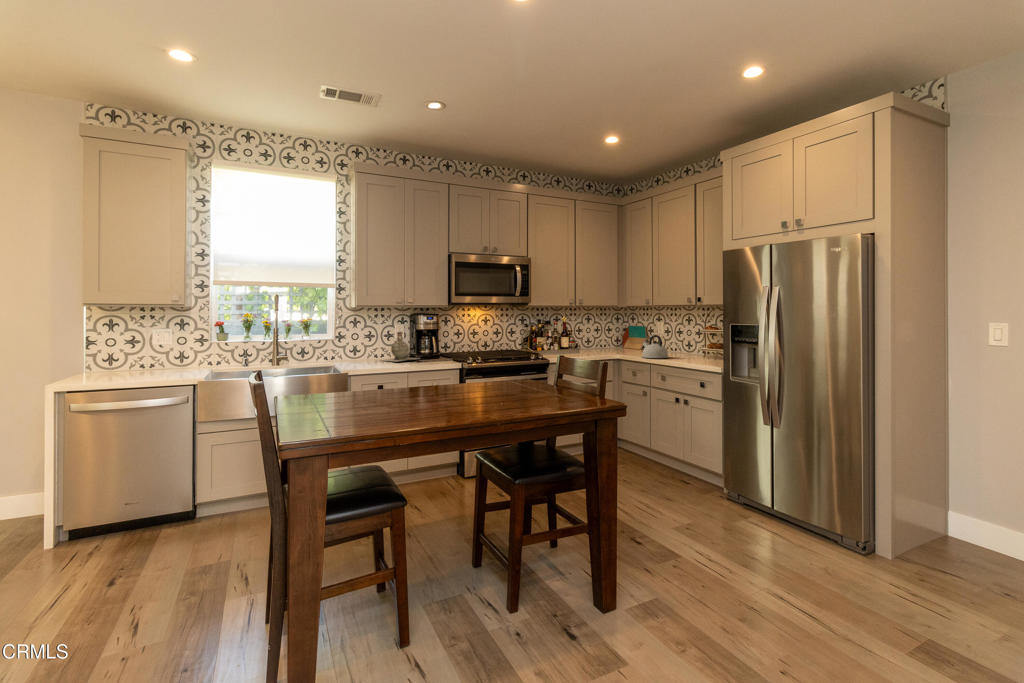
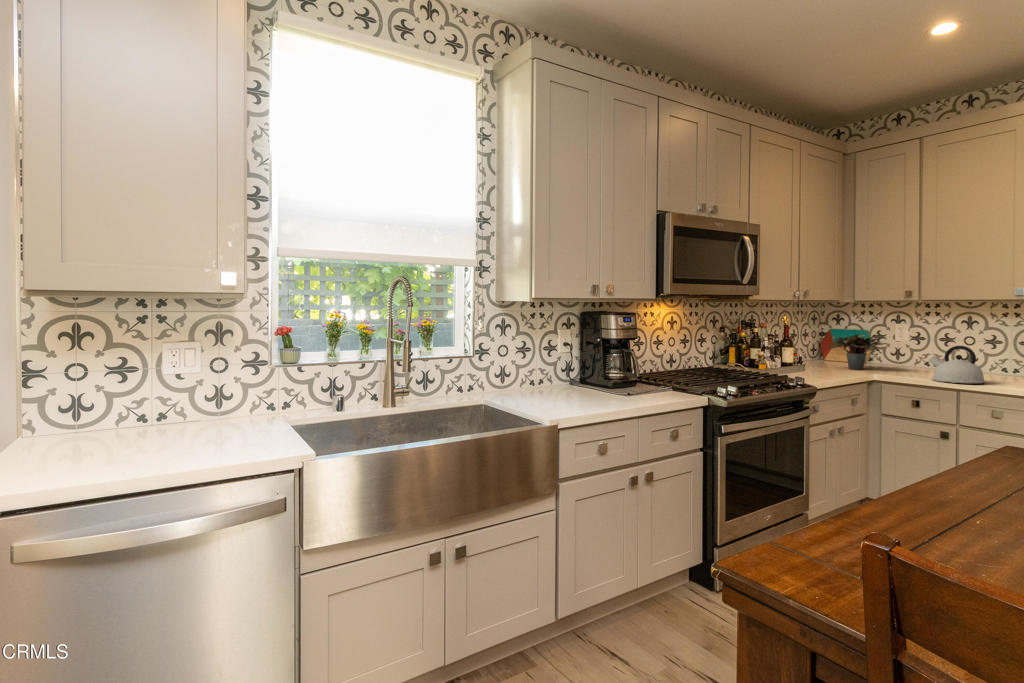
potted plant: none [600,329,637,352] -> present [828,335,887,369]
ceramic jug: present [384,332,416,361] -> none [550,343,621,396]

